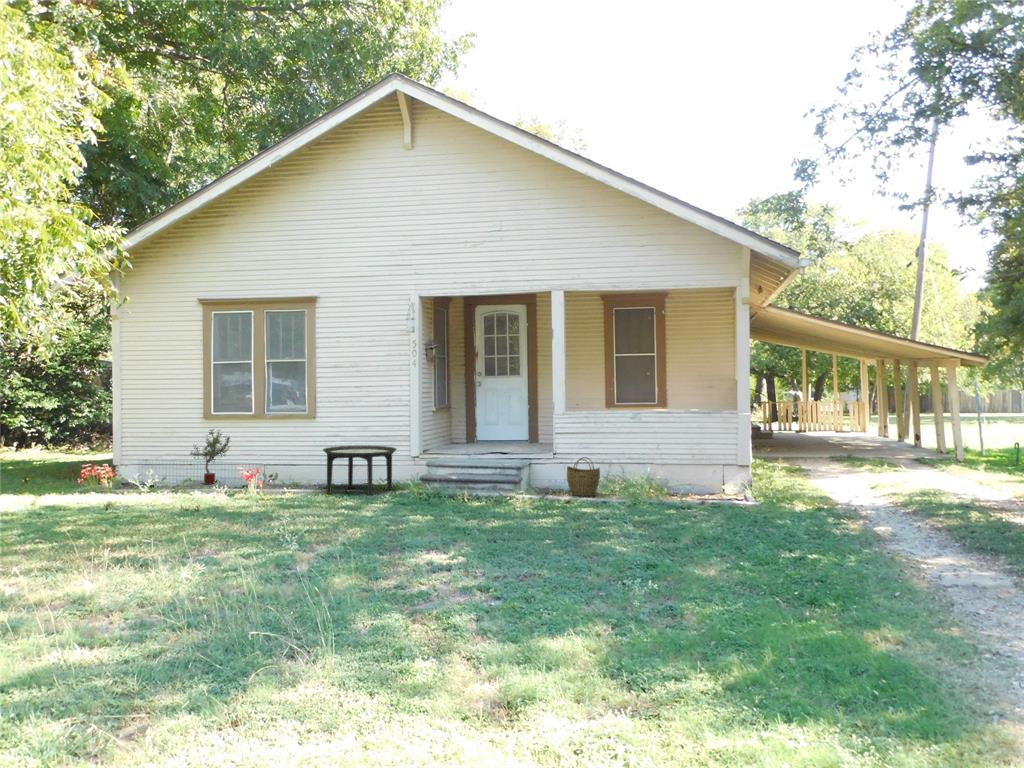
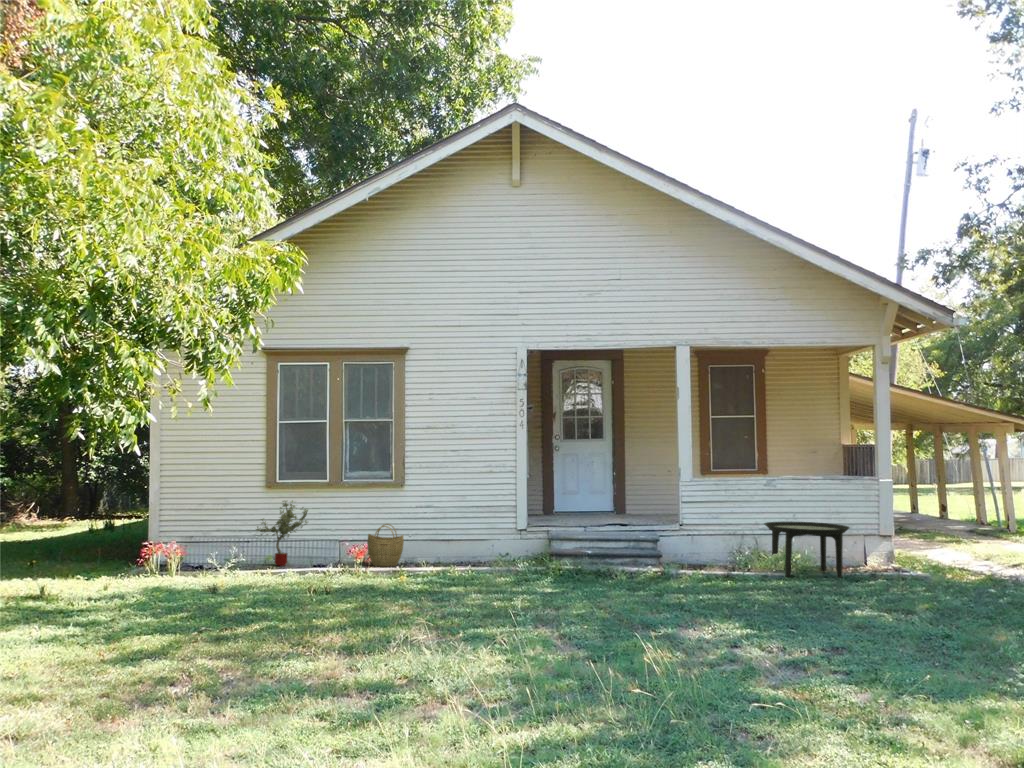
round table: present [323,446,396,496] -> present [764,521,850,578]
woven basket: present [567,457,600,497] -> present [367,524,404,567]

